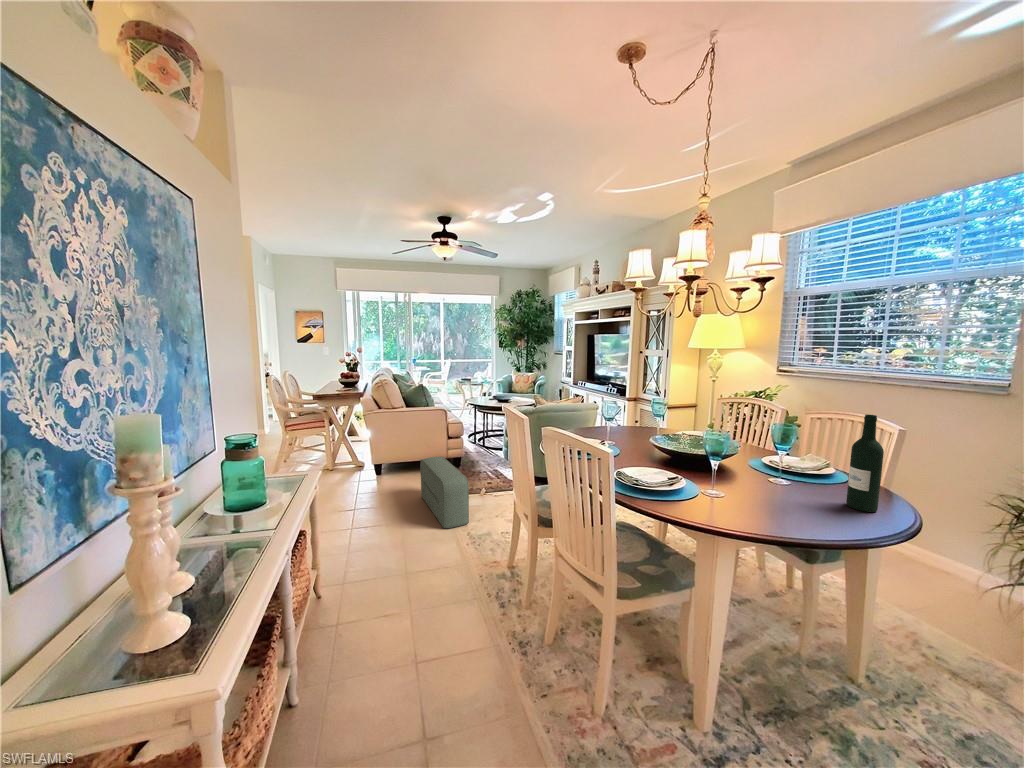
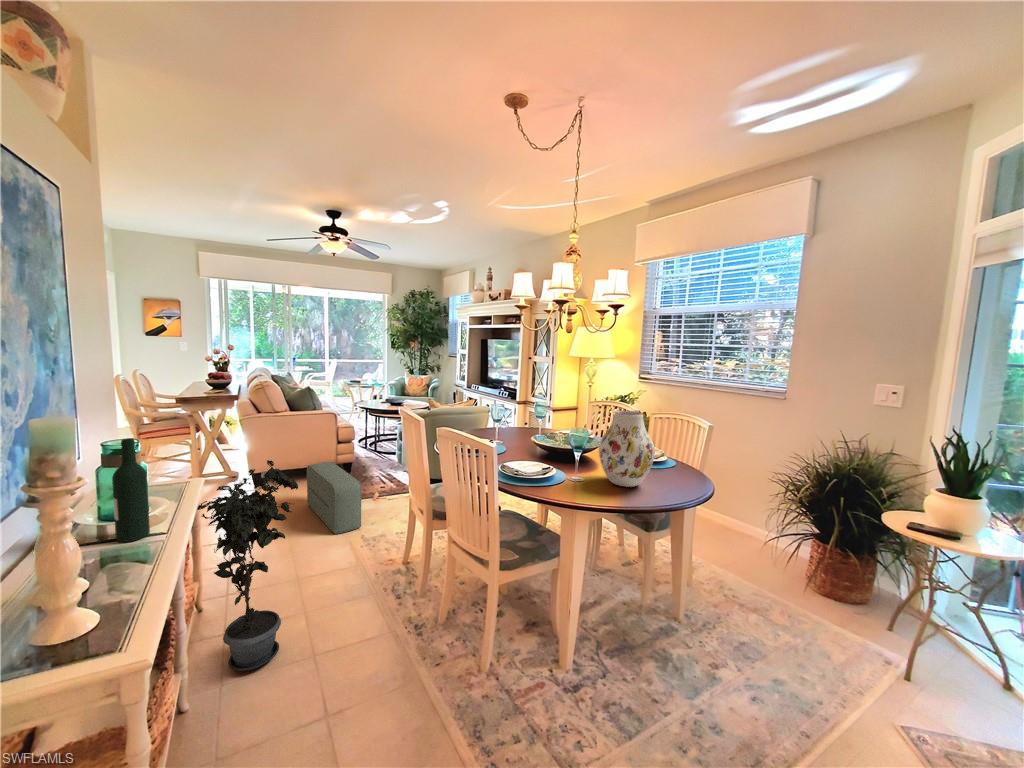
vase: none [745,410,829,510] -> present [599,410,655,487]
wine bottle: present [846,414,884,512] -> present [112,438,150,542]
potted plant: none [309,457,404,667] -> present [197,460,298,671]

